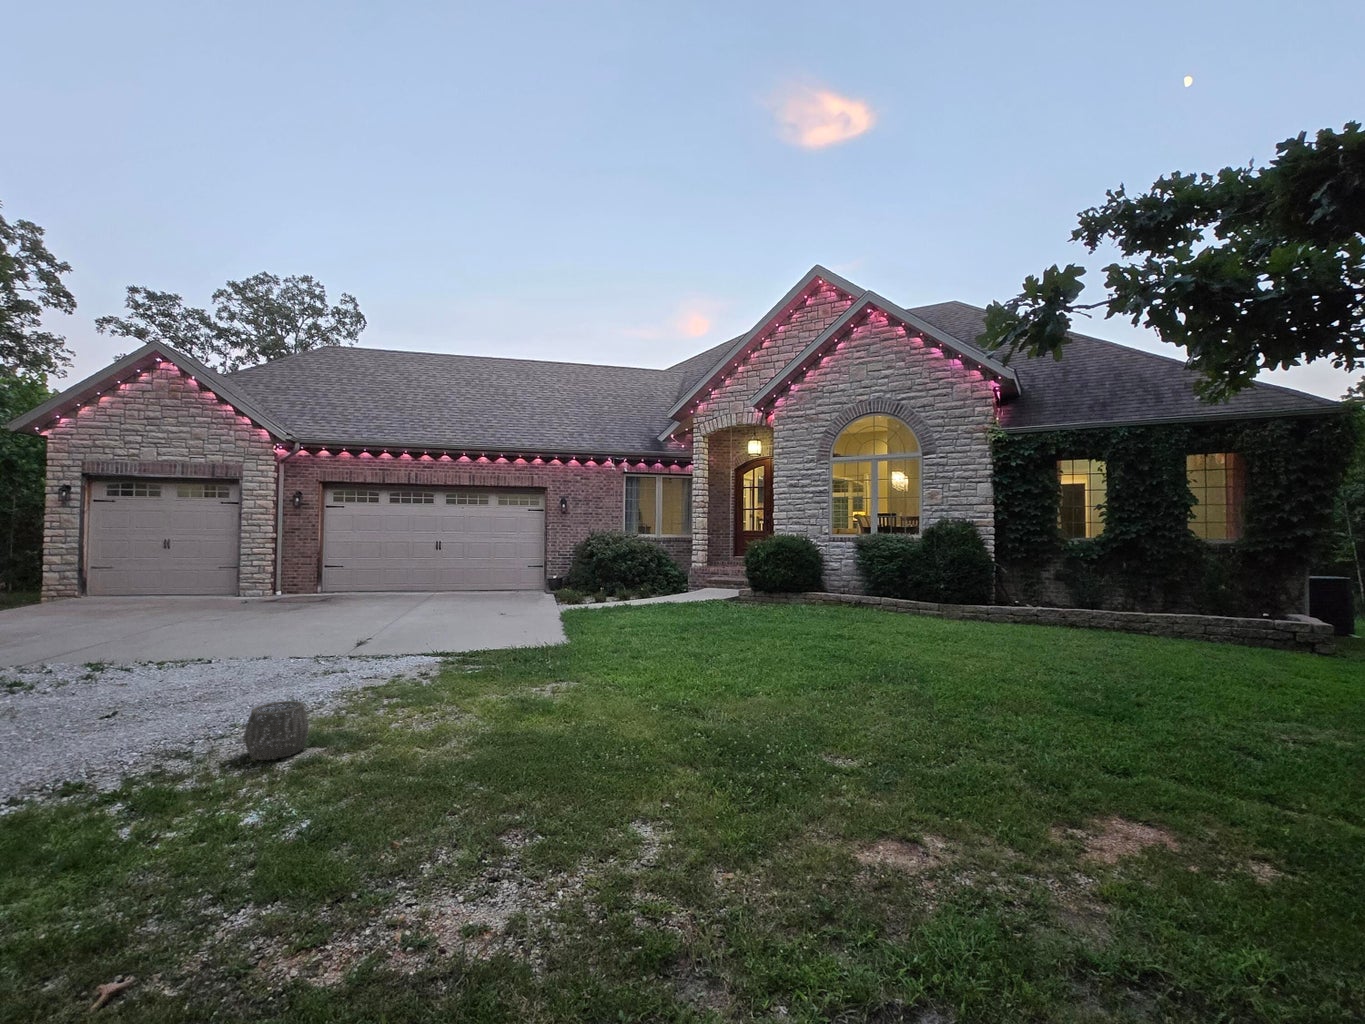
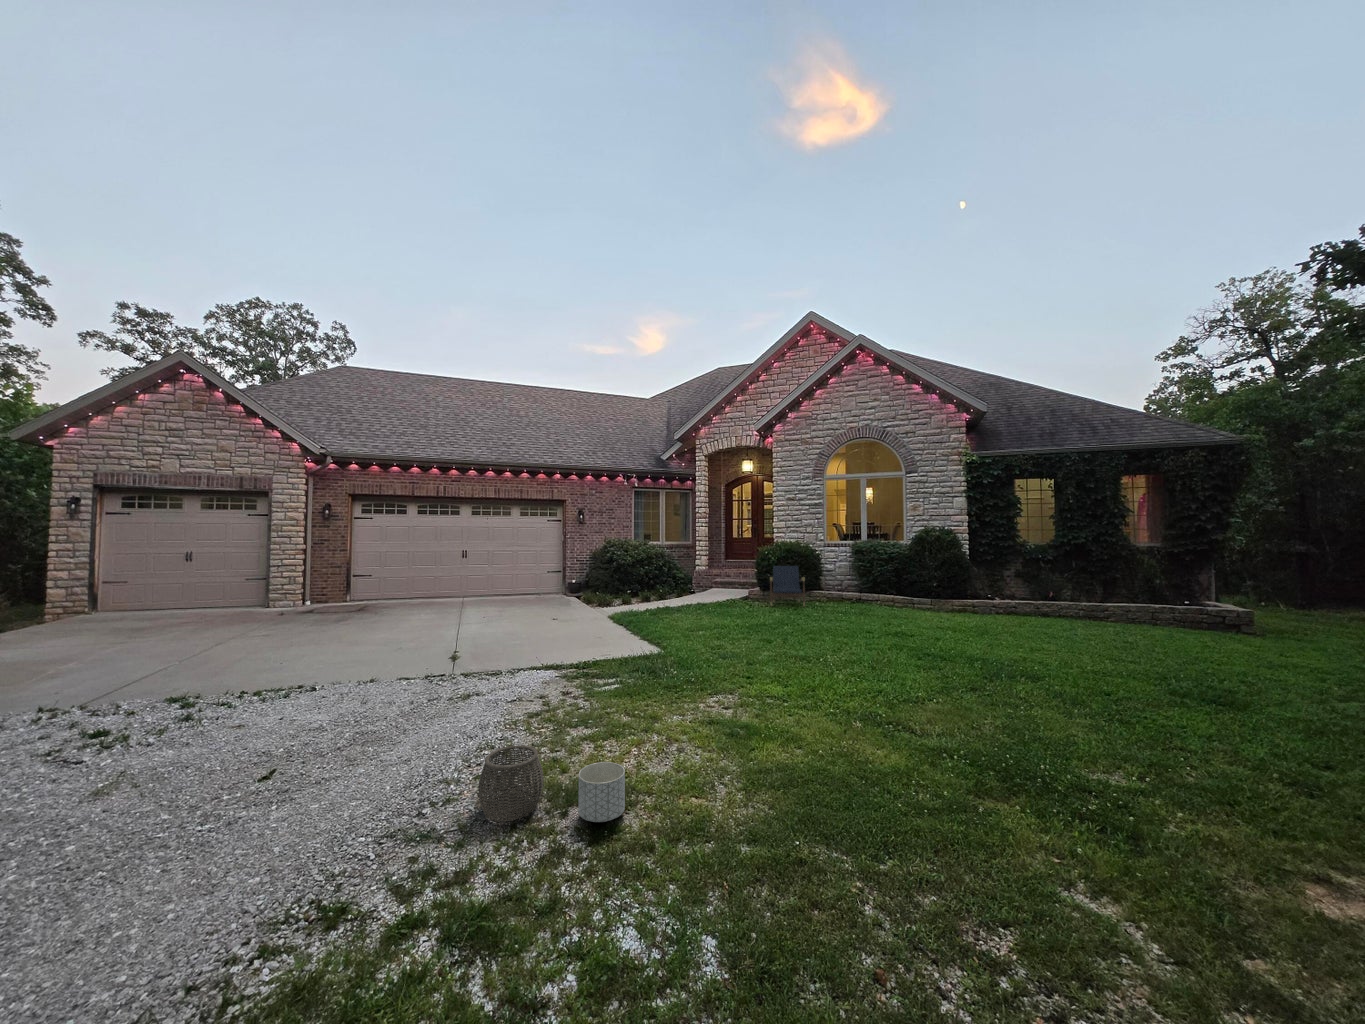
lounge chair: none [748,563,789,609] -> present [770,566,805,606]
planter: none [319,717,366,765] -> present [579,762,625,822]

